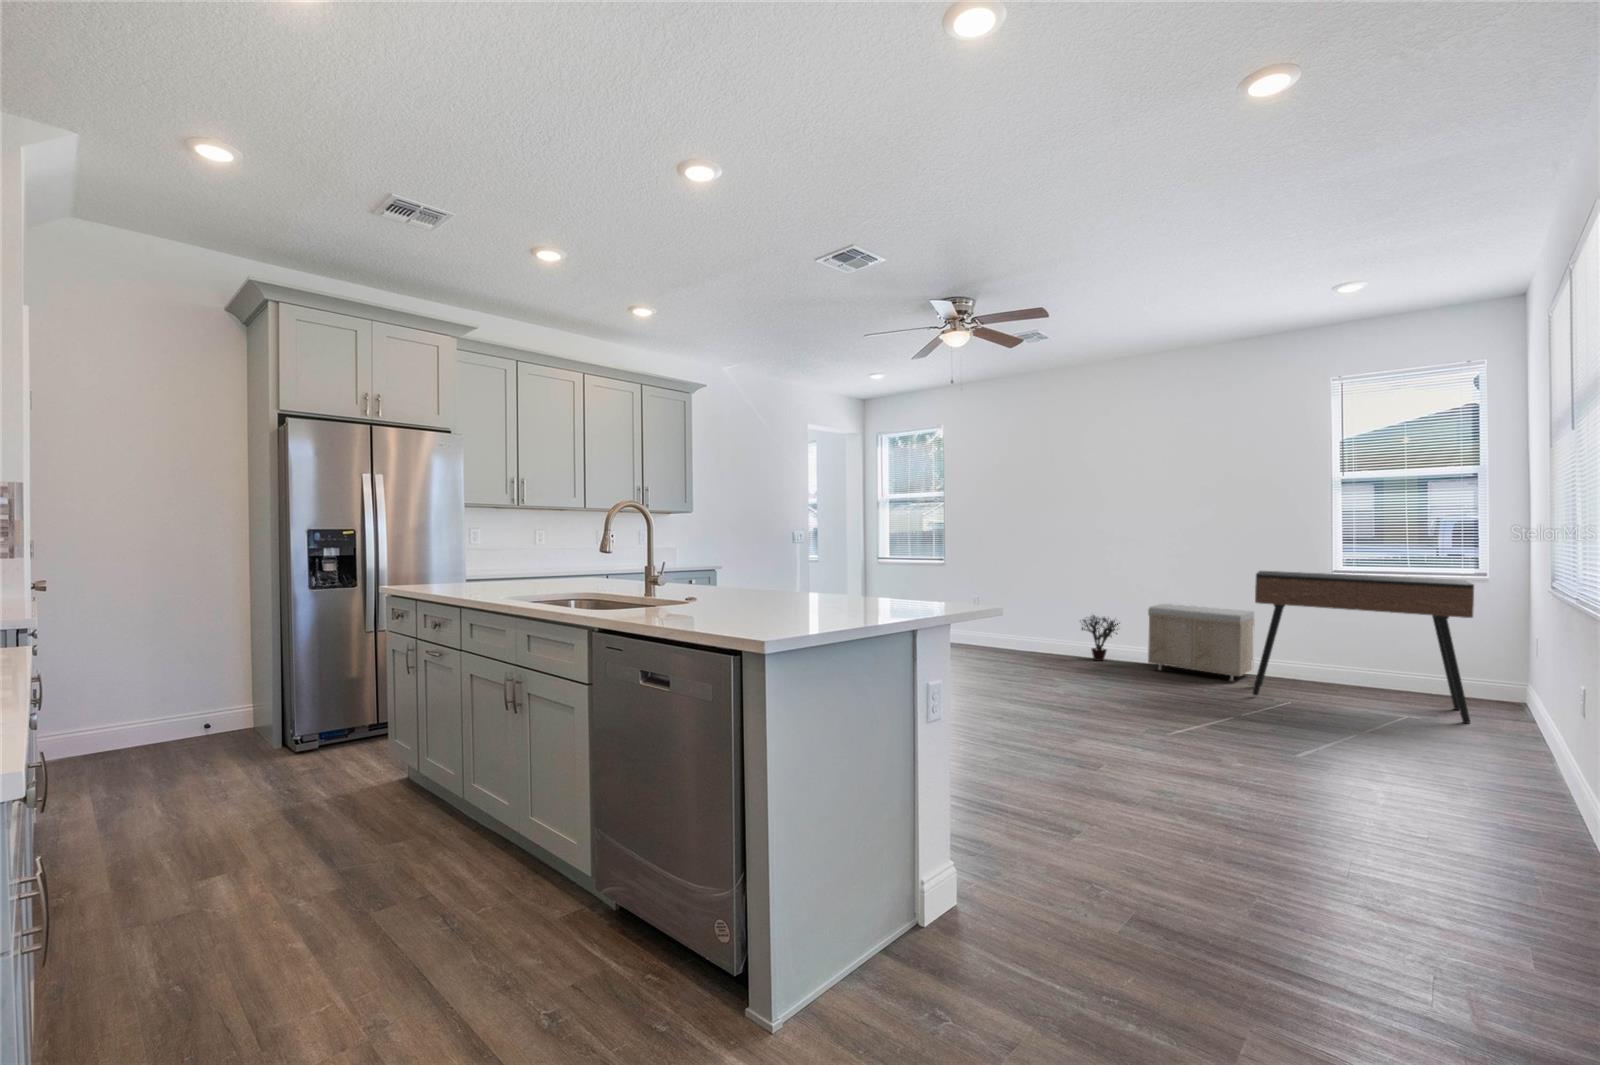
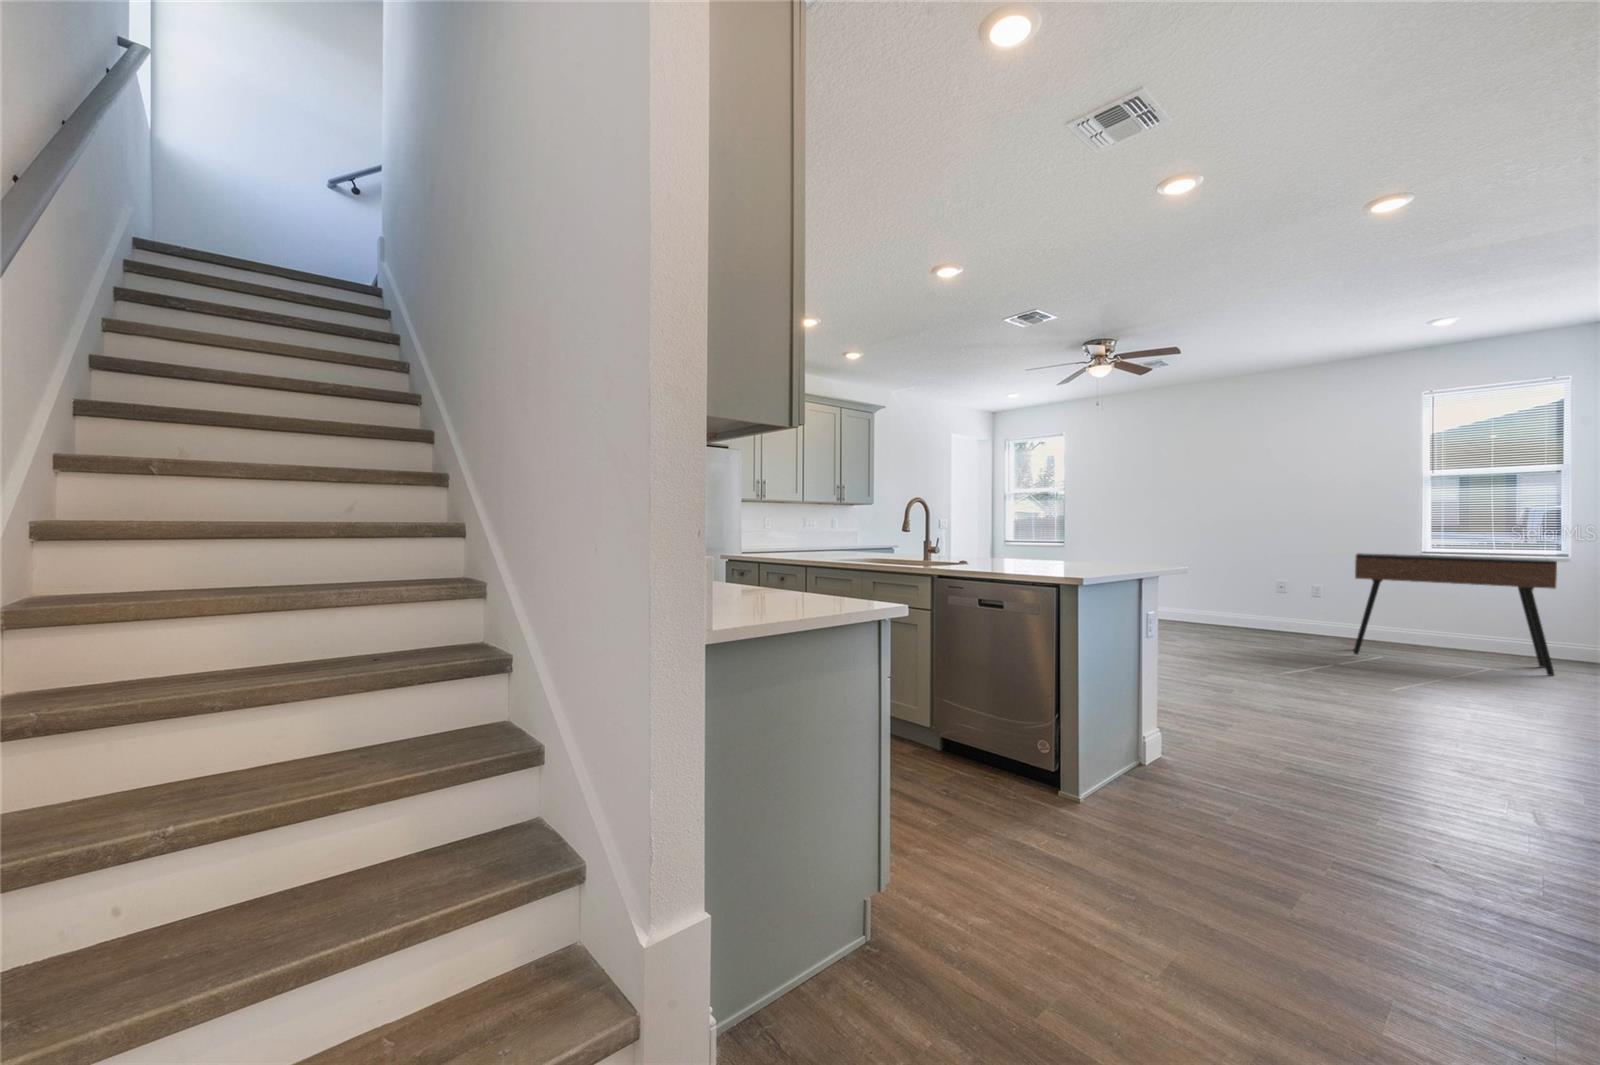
storage bench: present [1148,604,1255,681] -> none [1254,583,1351,646]
potted plant: present [1082,615,1120,661] -> none [1190,591,1229,631]

